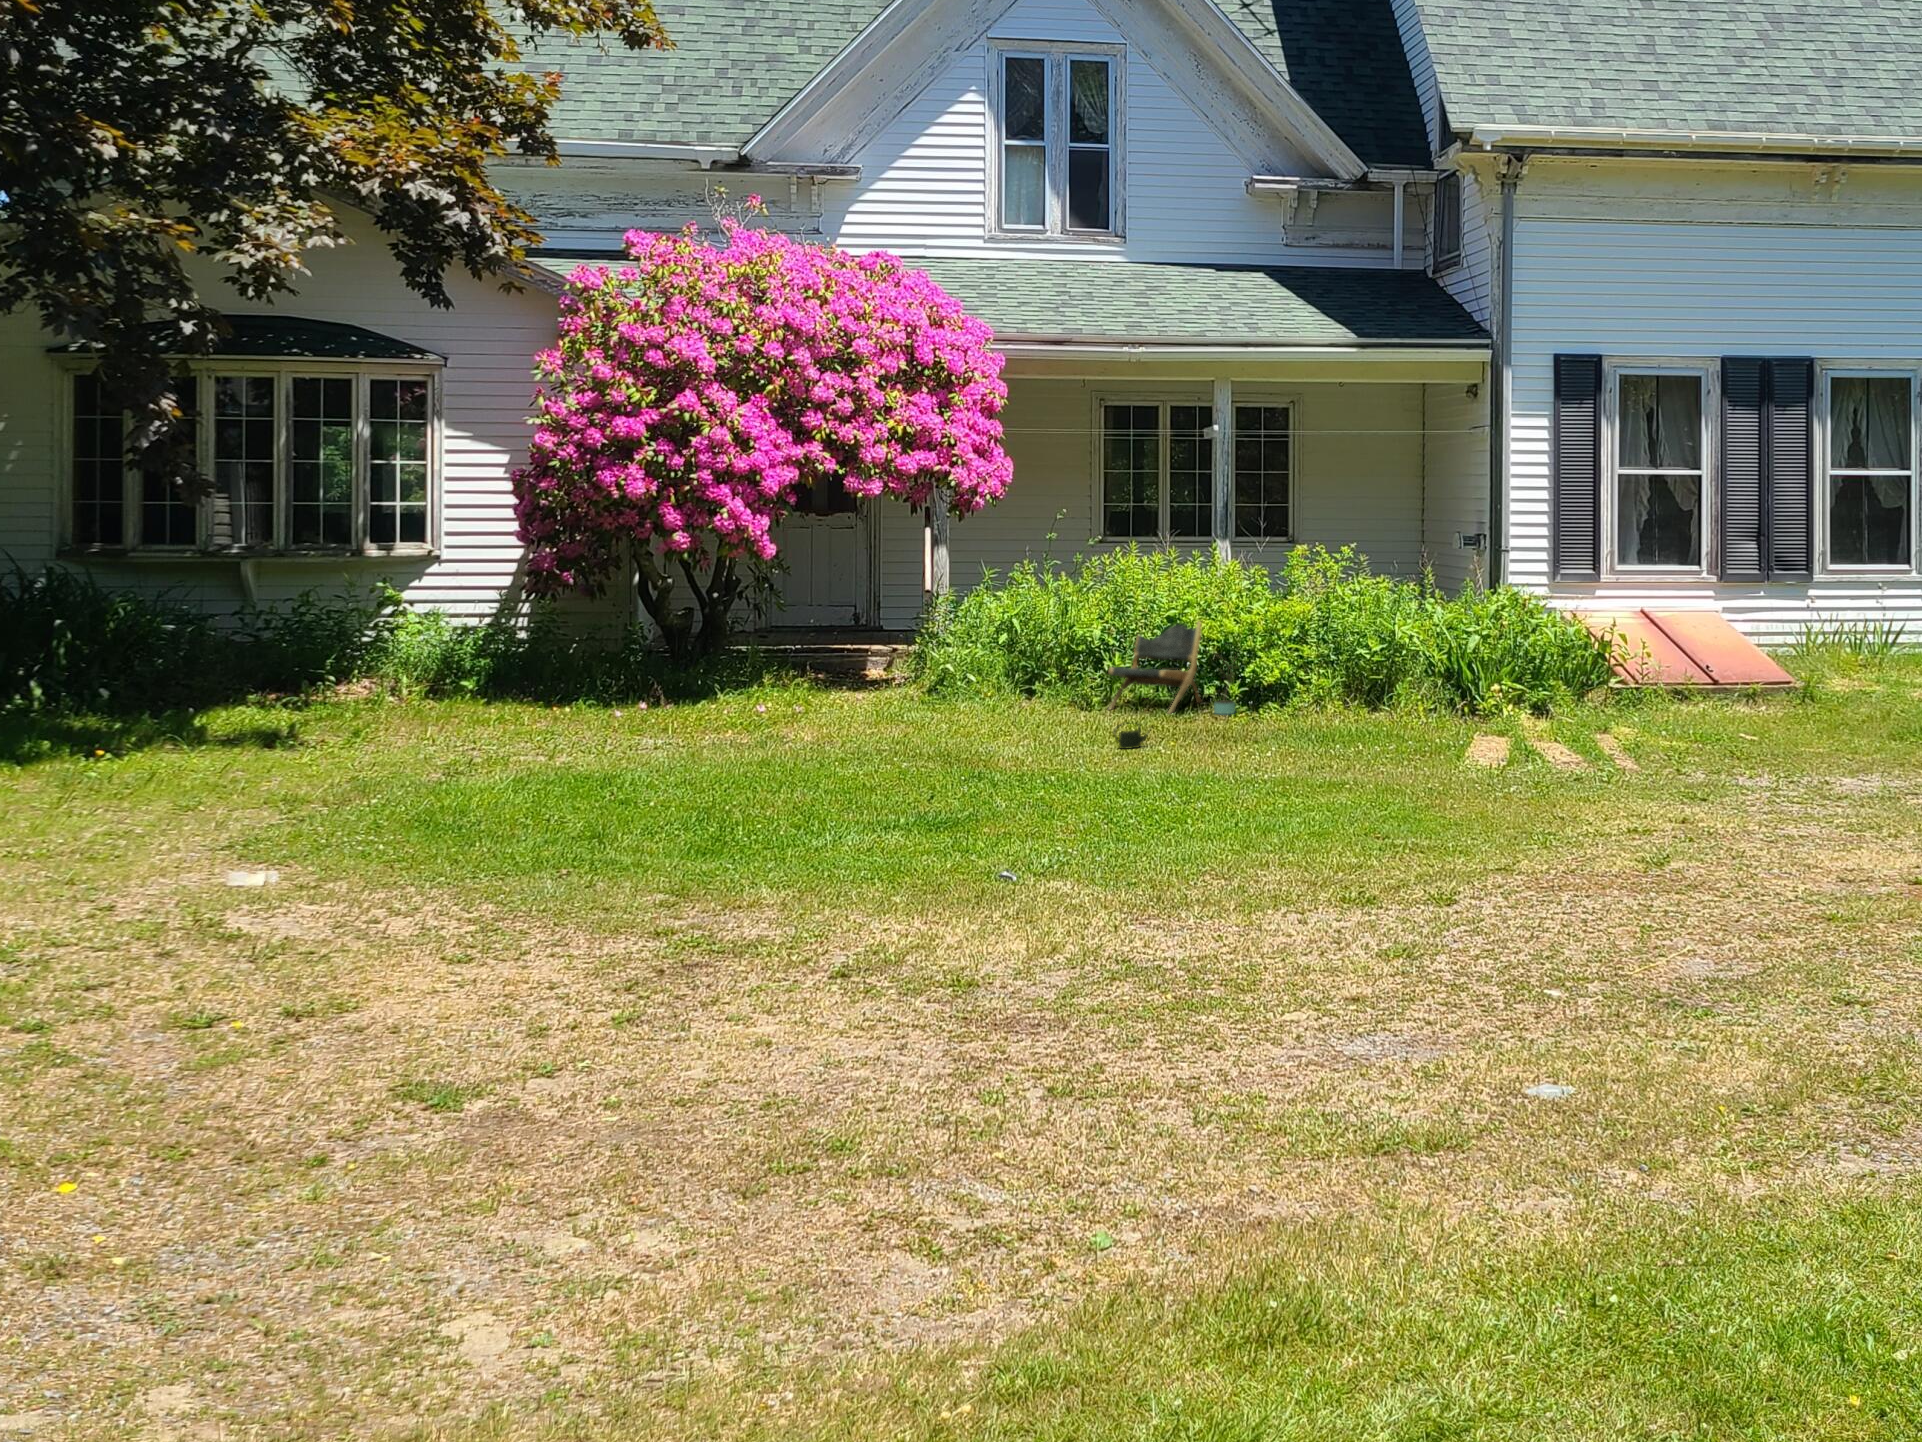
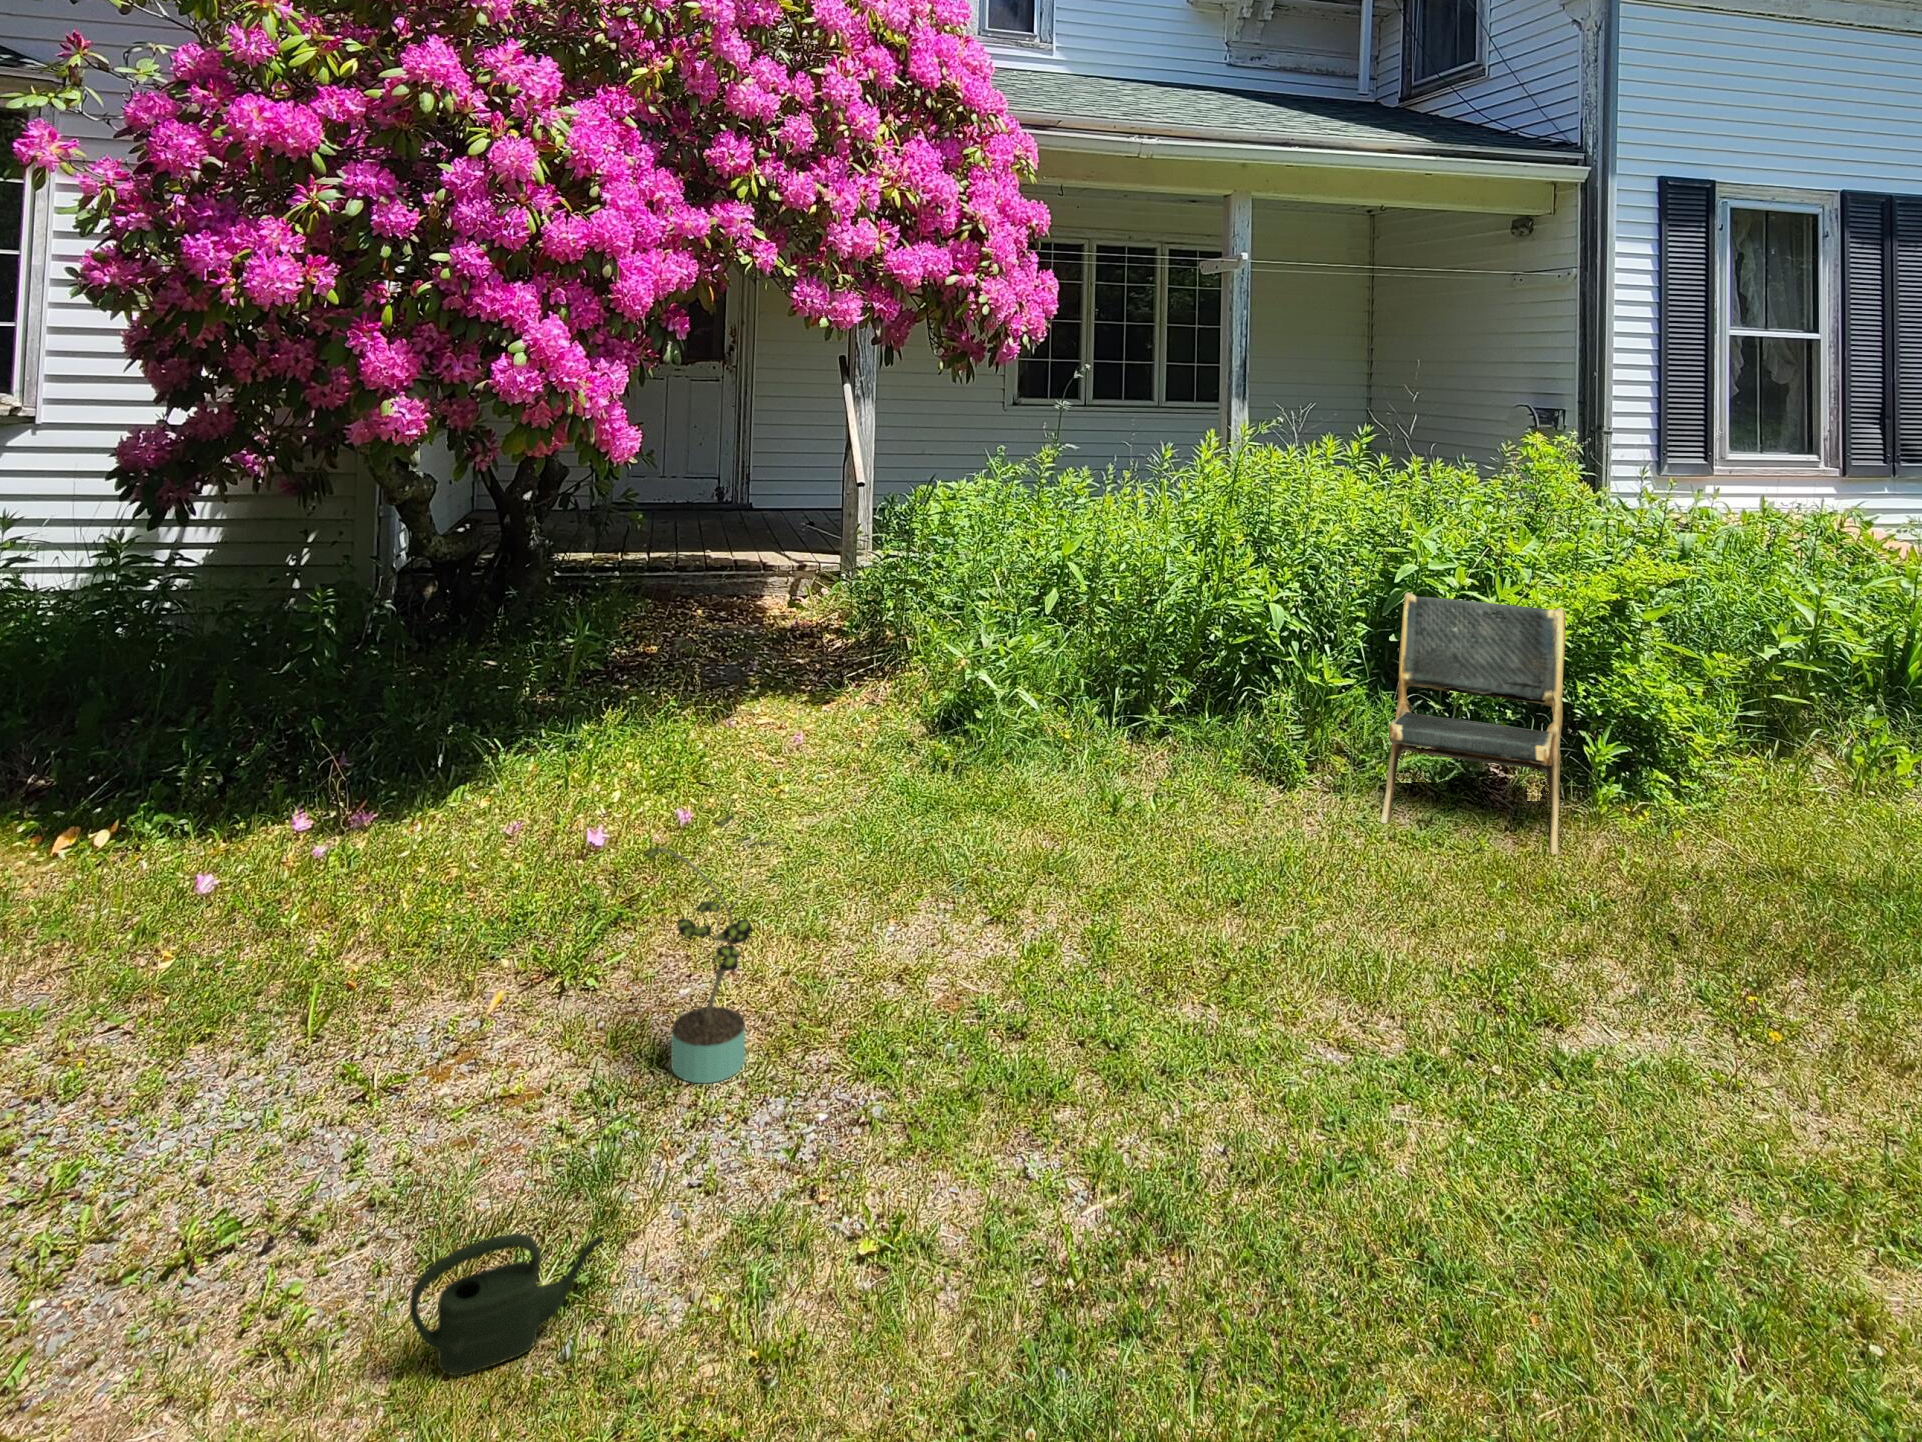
potted plant: present [1214,655,1238,715] -> present [644,815,775,1083]
watering can: present [1114,724,1148,749] -> present [410,1233,604,1375]

